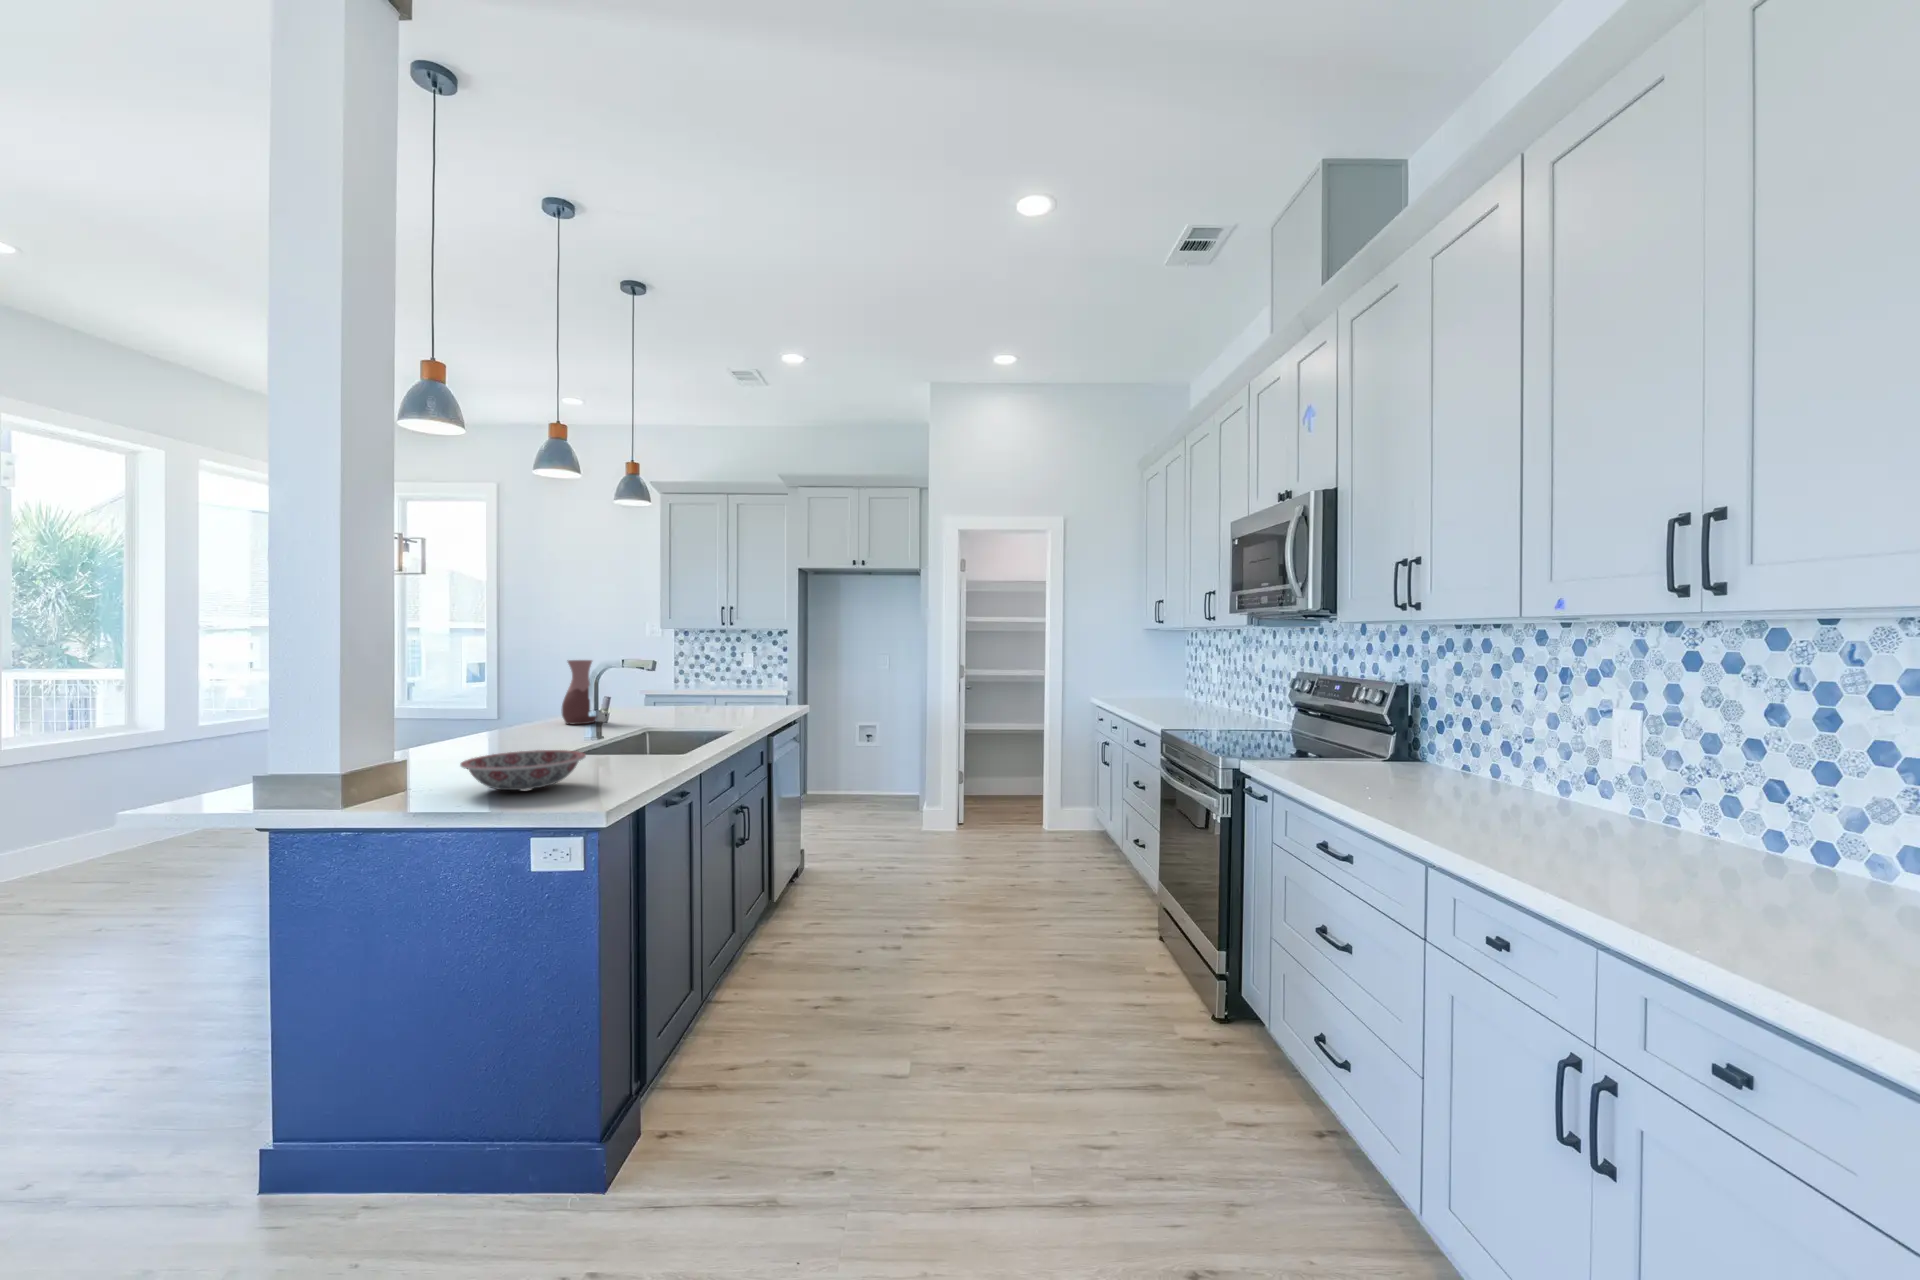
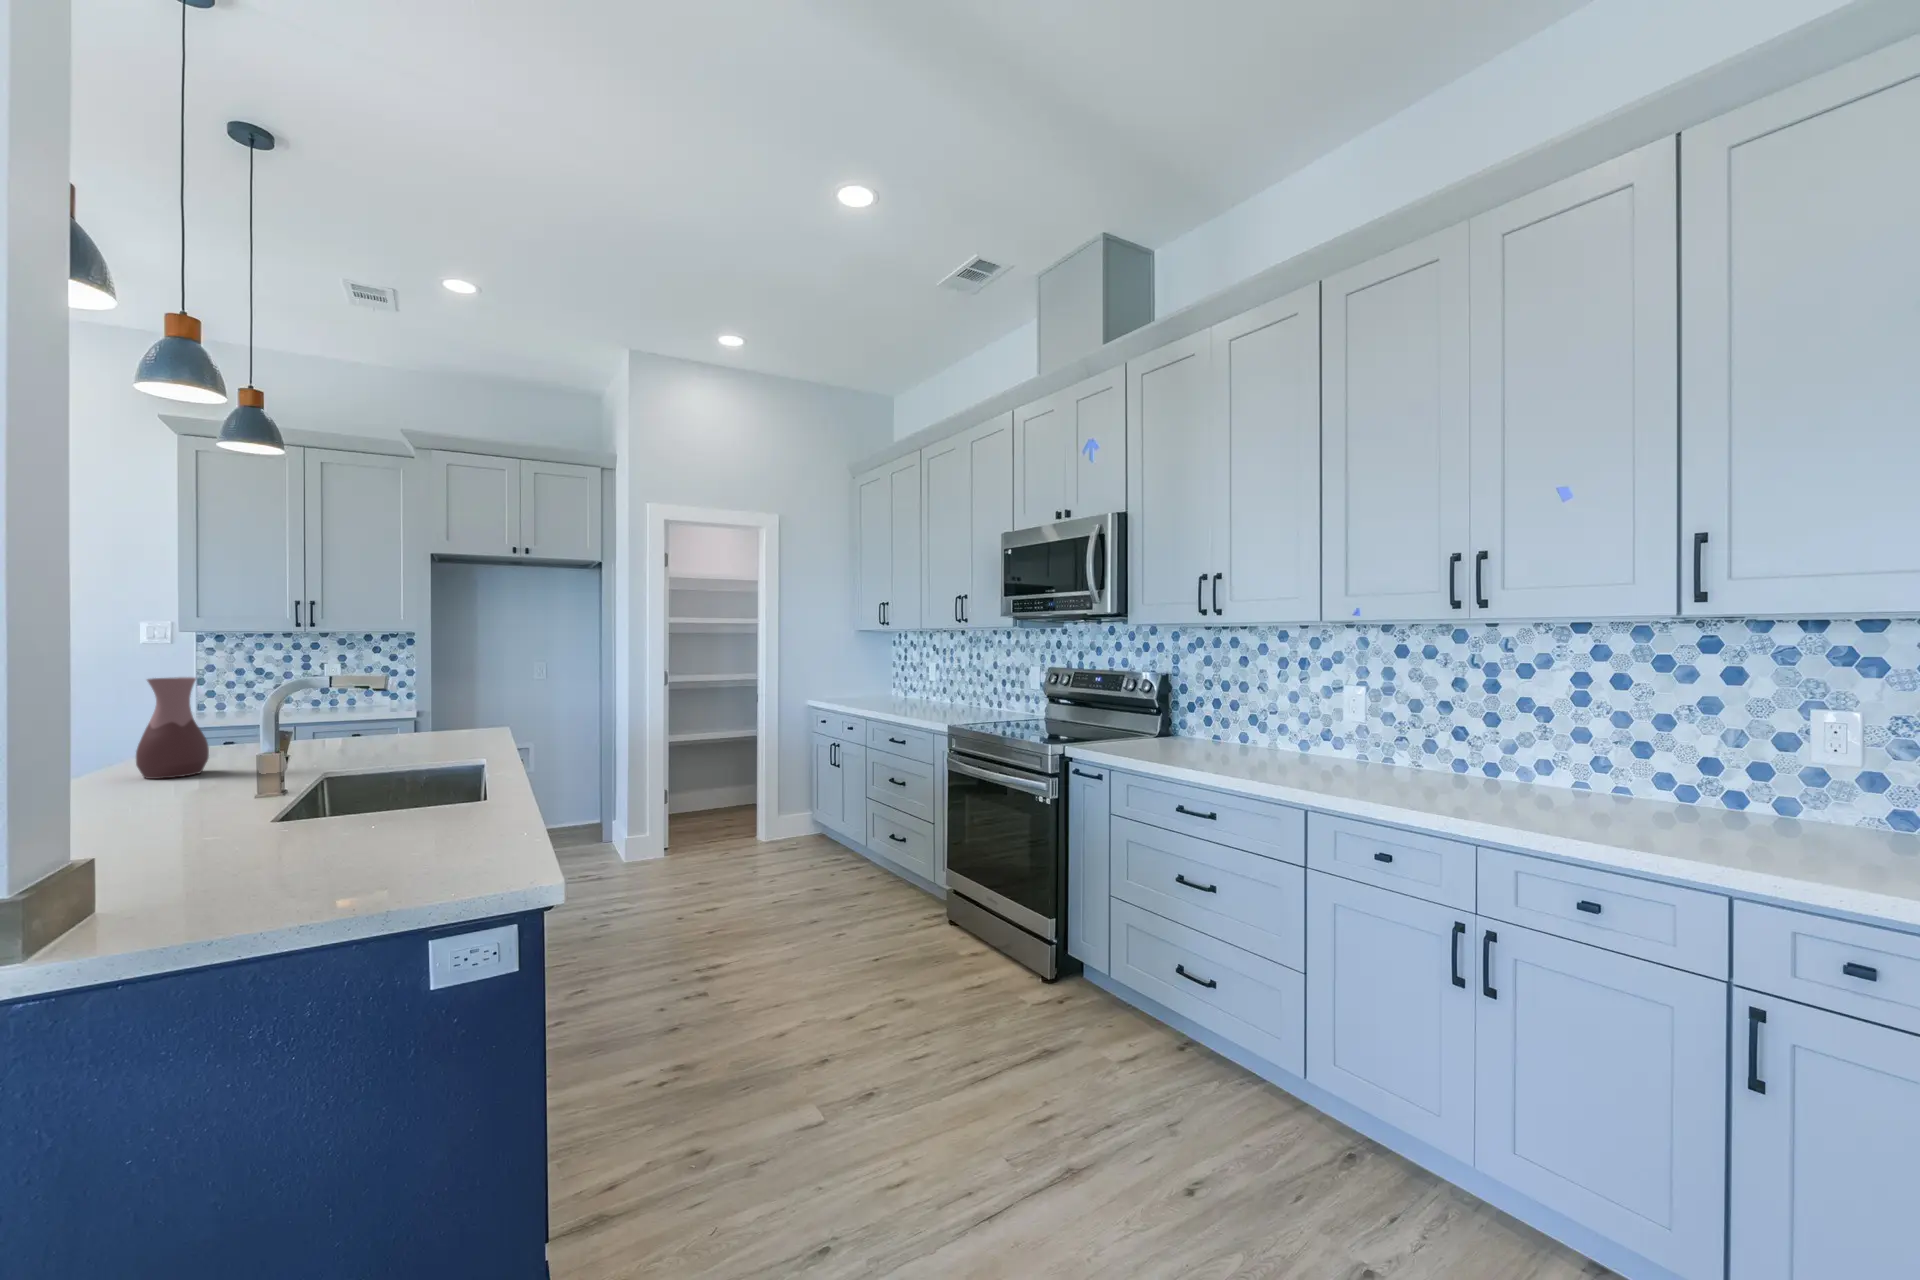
ceramic bowl: present [460,750,586,790] -> none [208,808,426,879]

